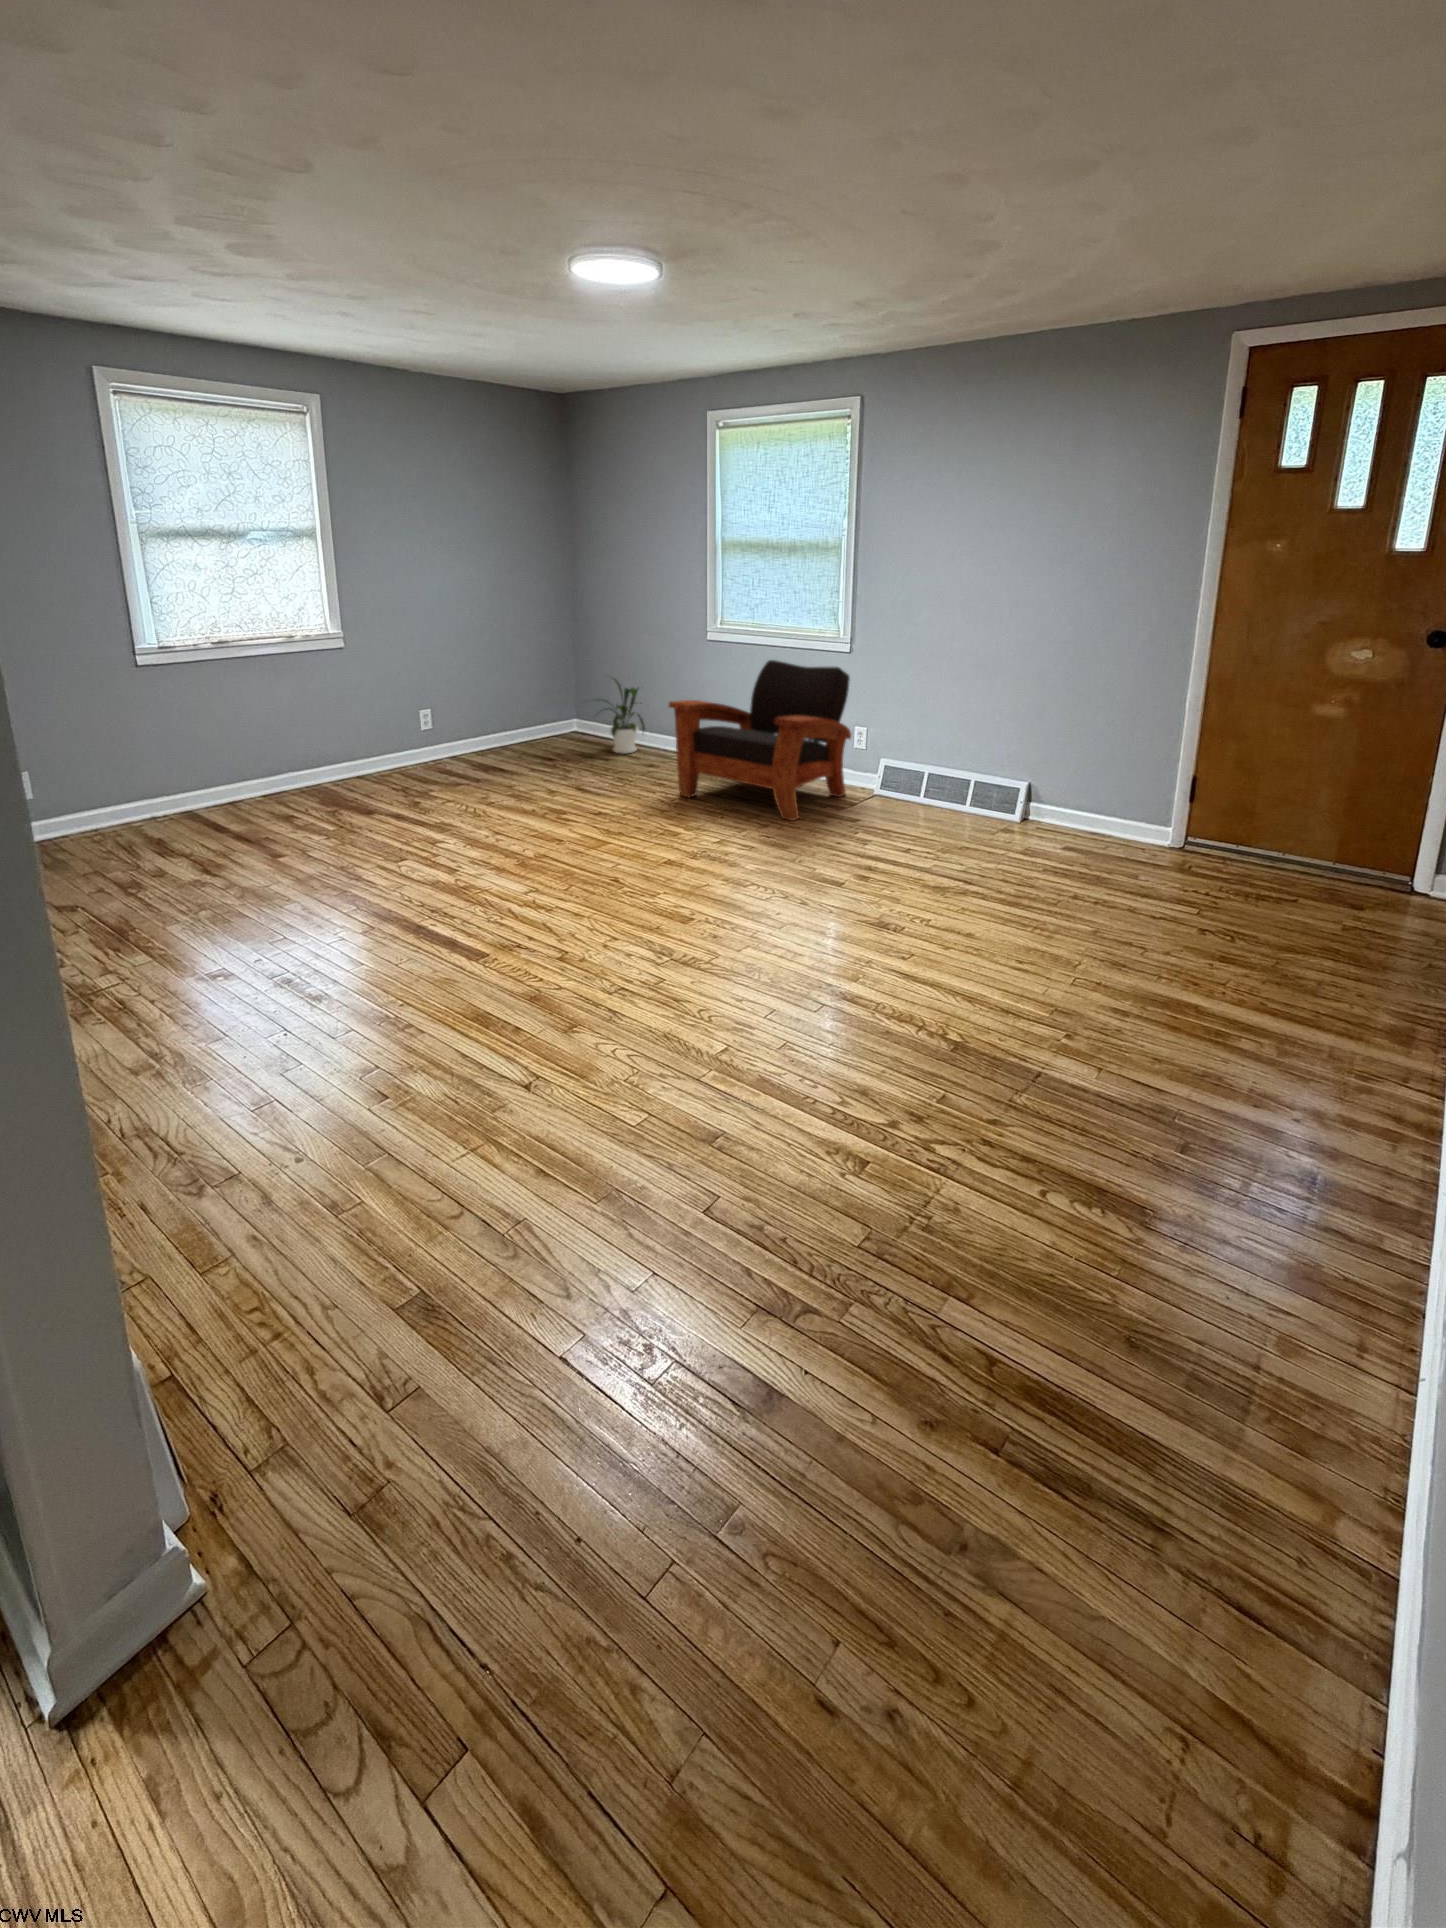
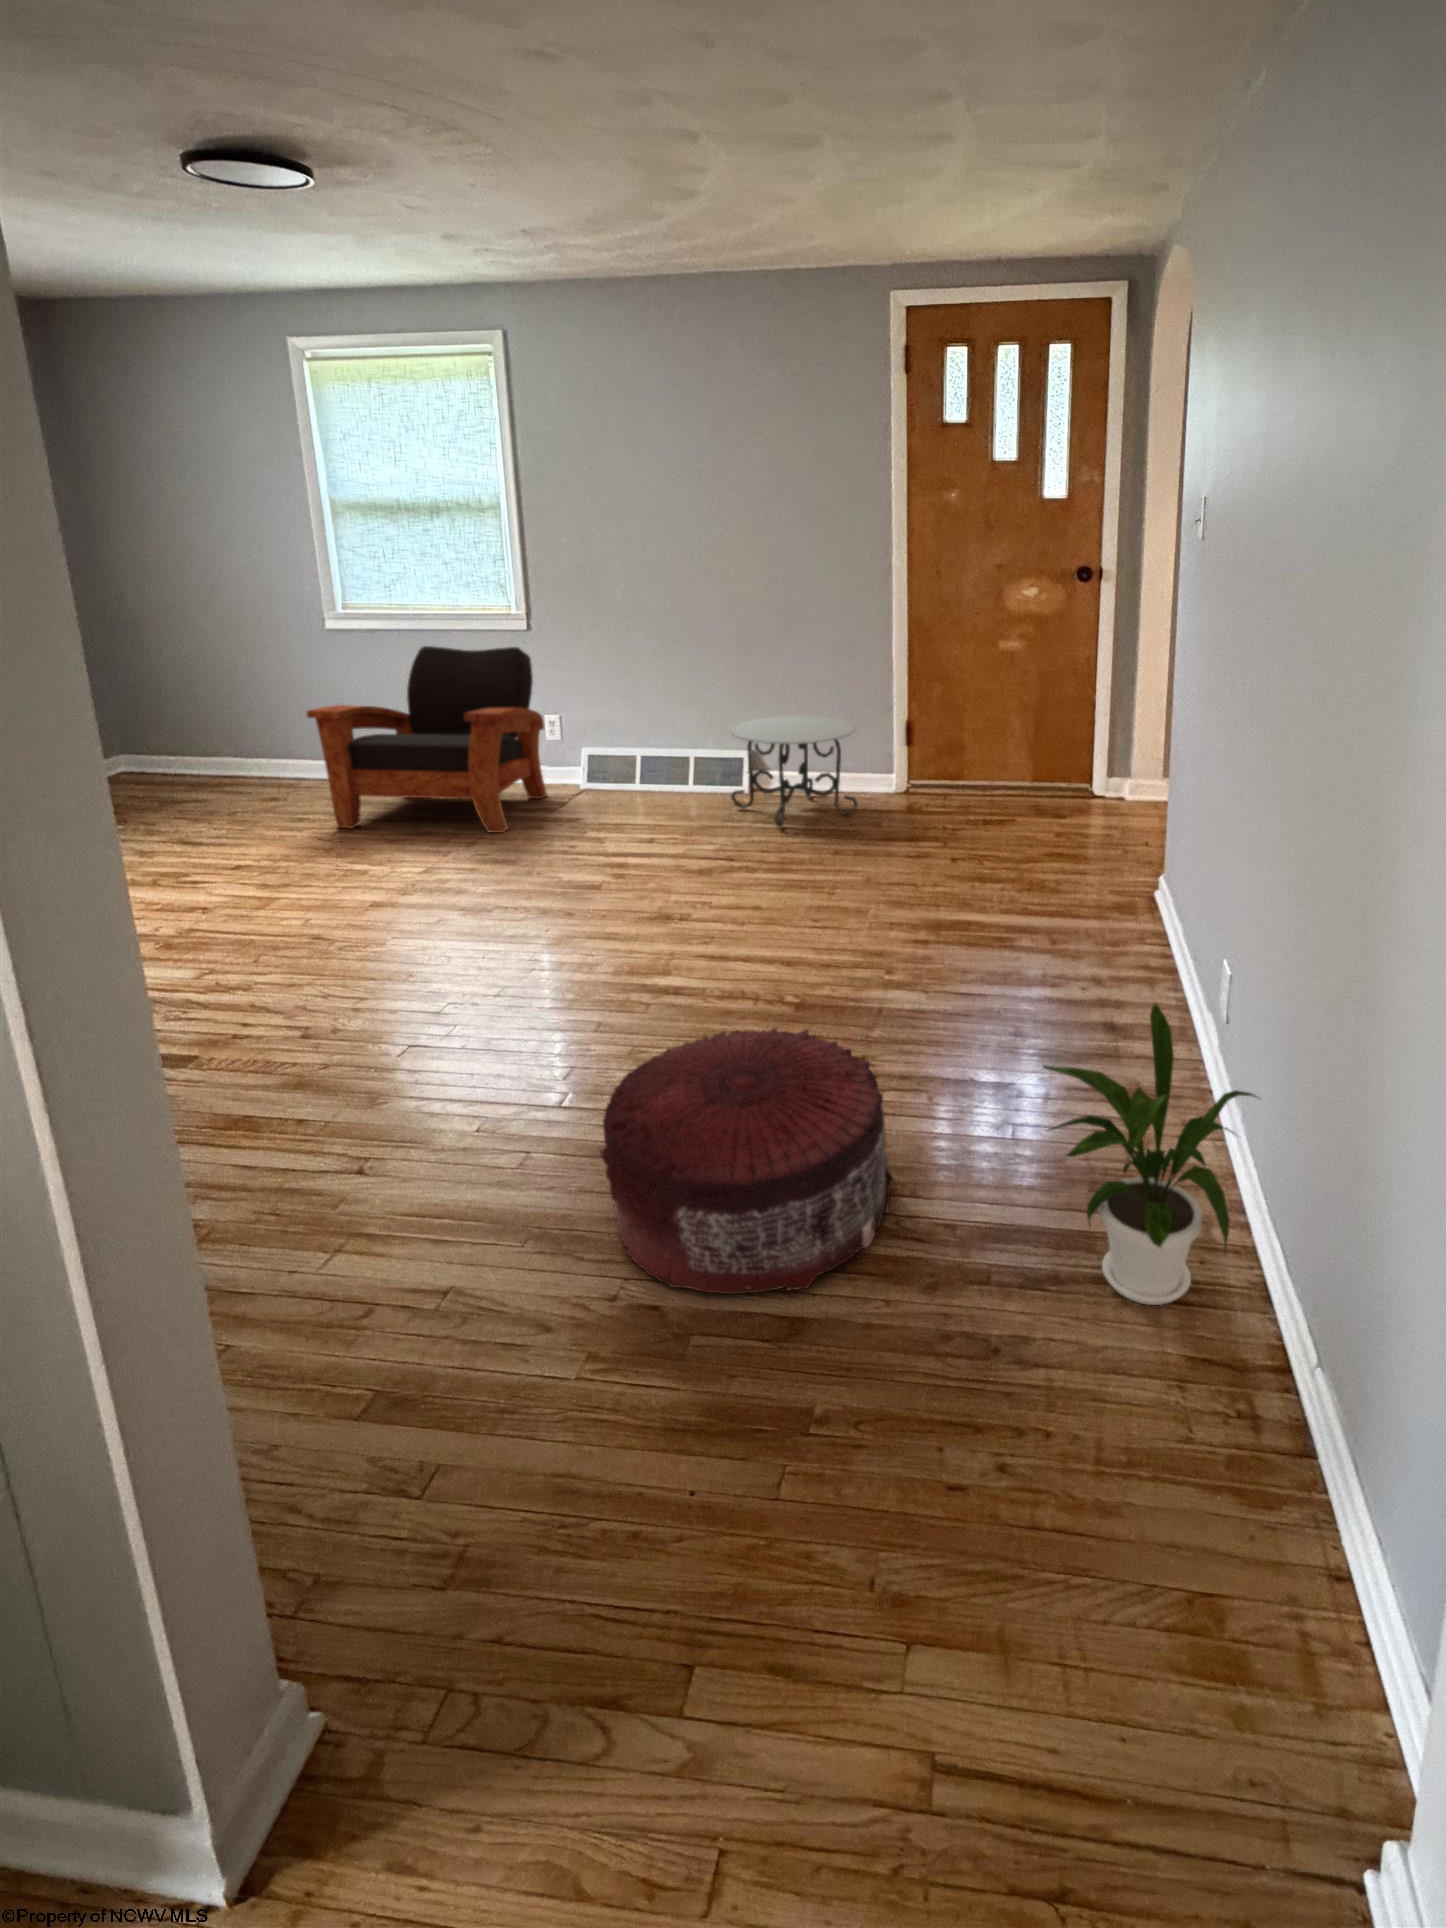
house plant: present [597,679,645,754] -> present [1043,1004,1256,1305]
side table: none [997,754,1129,861] -> present [730,716,858,828]
pouf: none [660,1058,951,1364] -> present [600,1028,894,1294]

